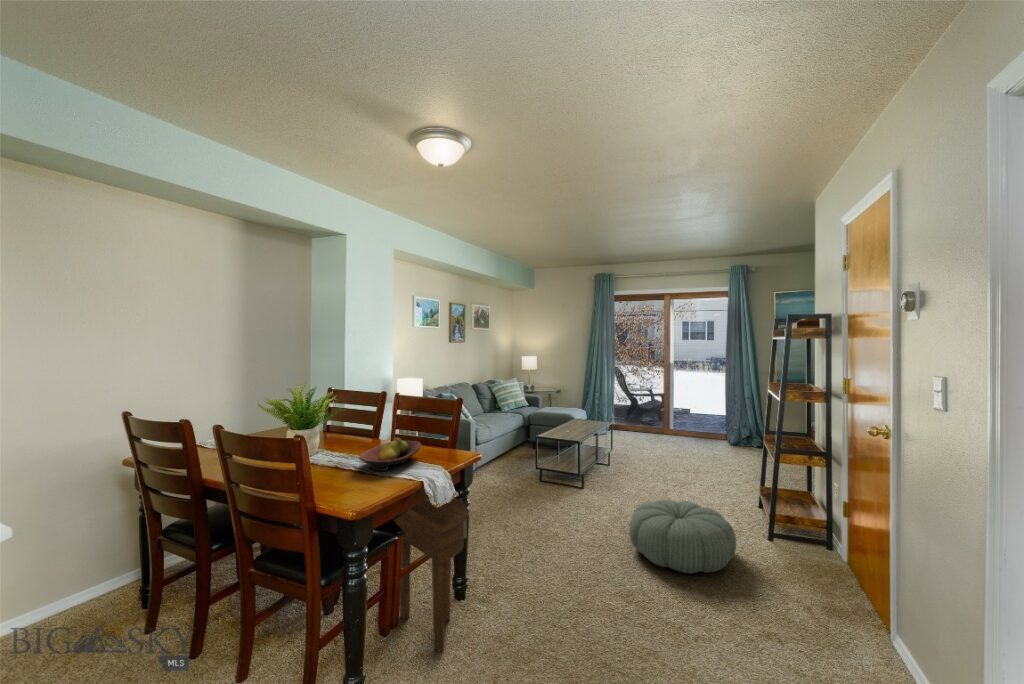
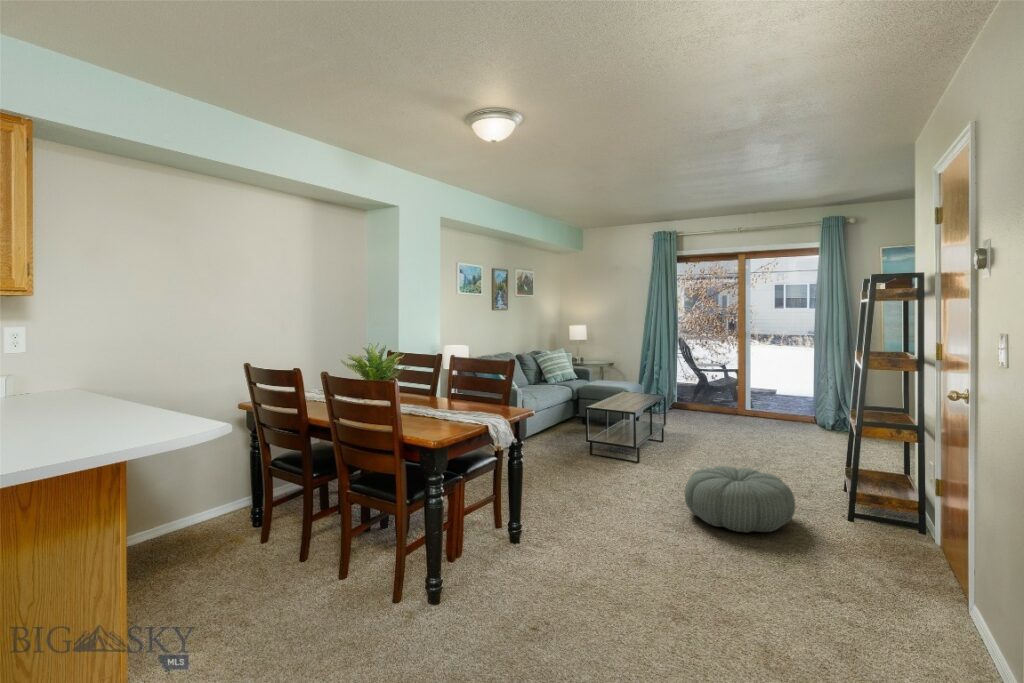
fruit bowl: present [359,438,421,471] -> none [425,390,480,417]
side table: present [394,498,468,652] -> none [454,442,526,577]

